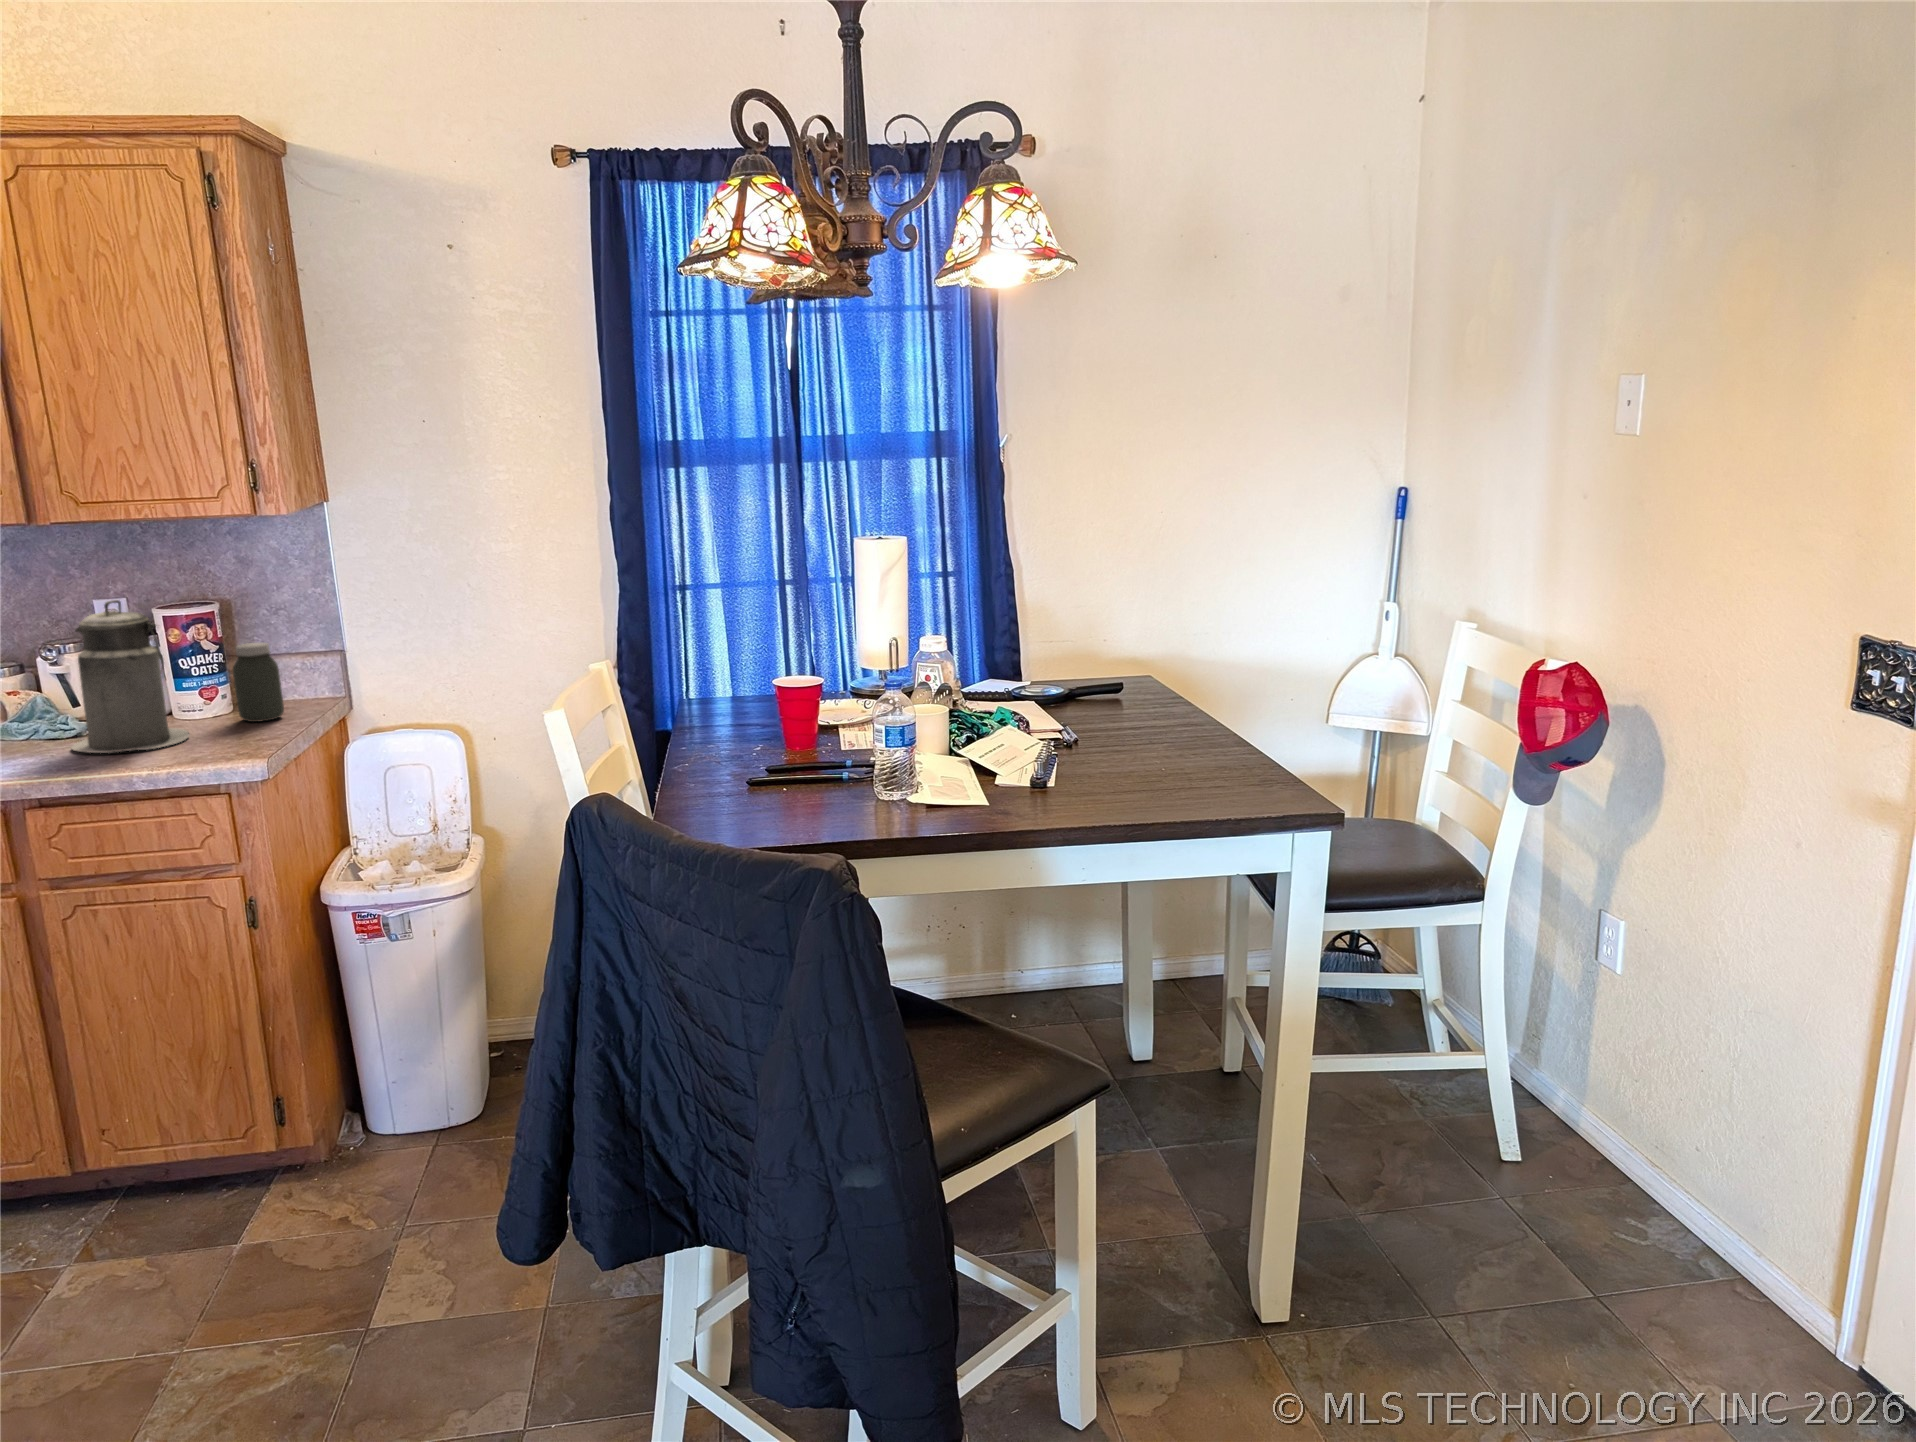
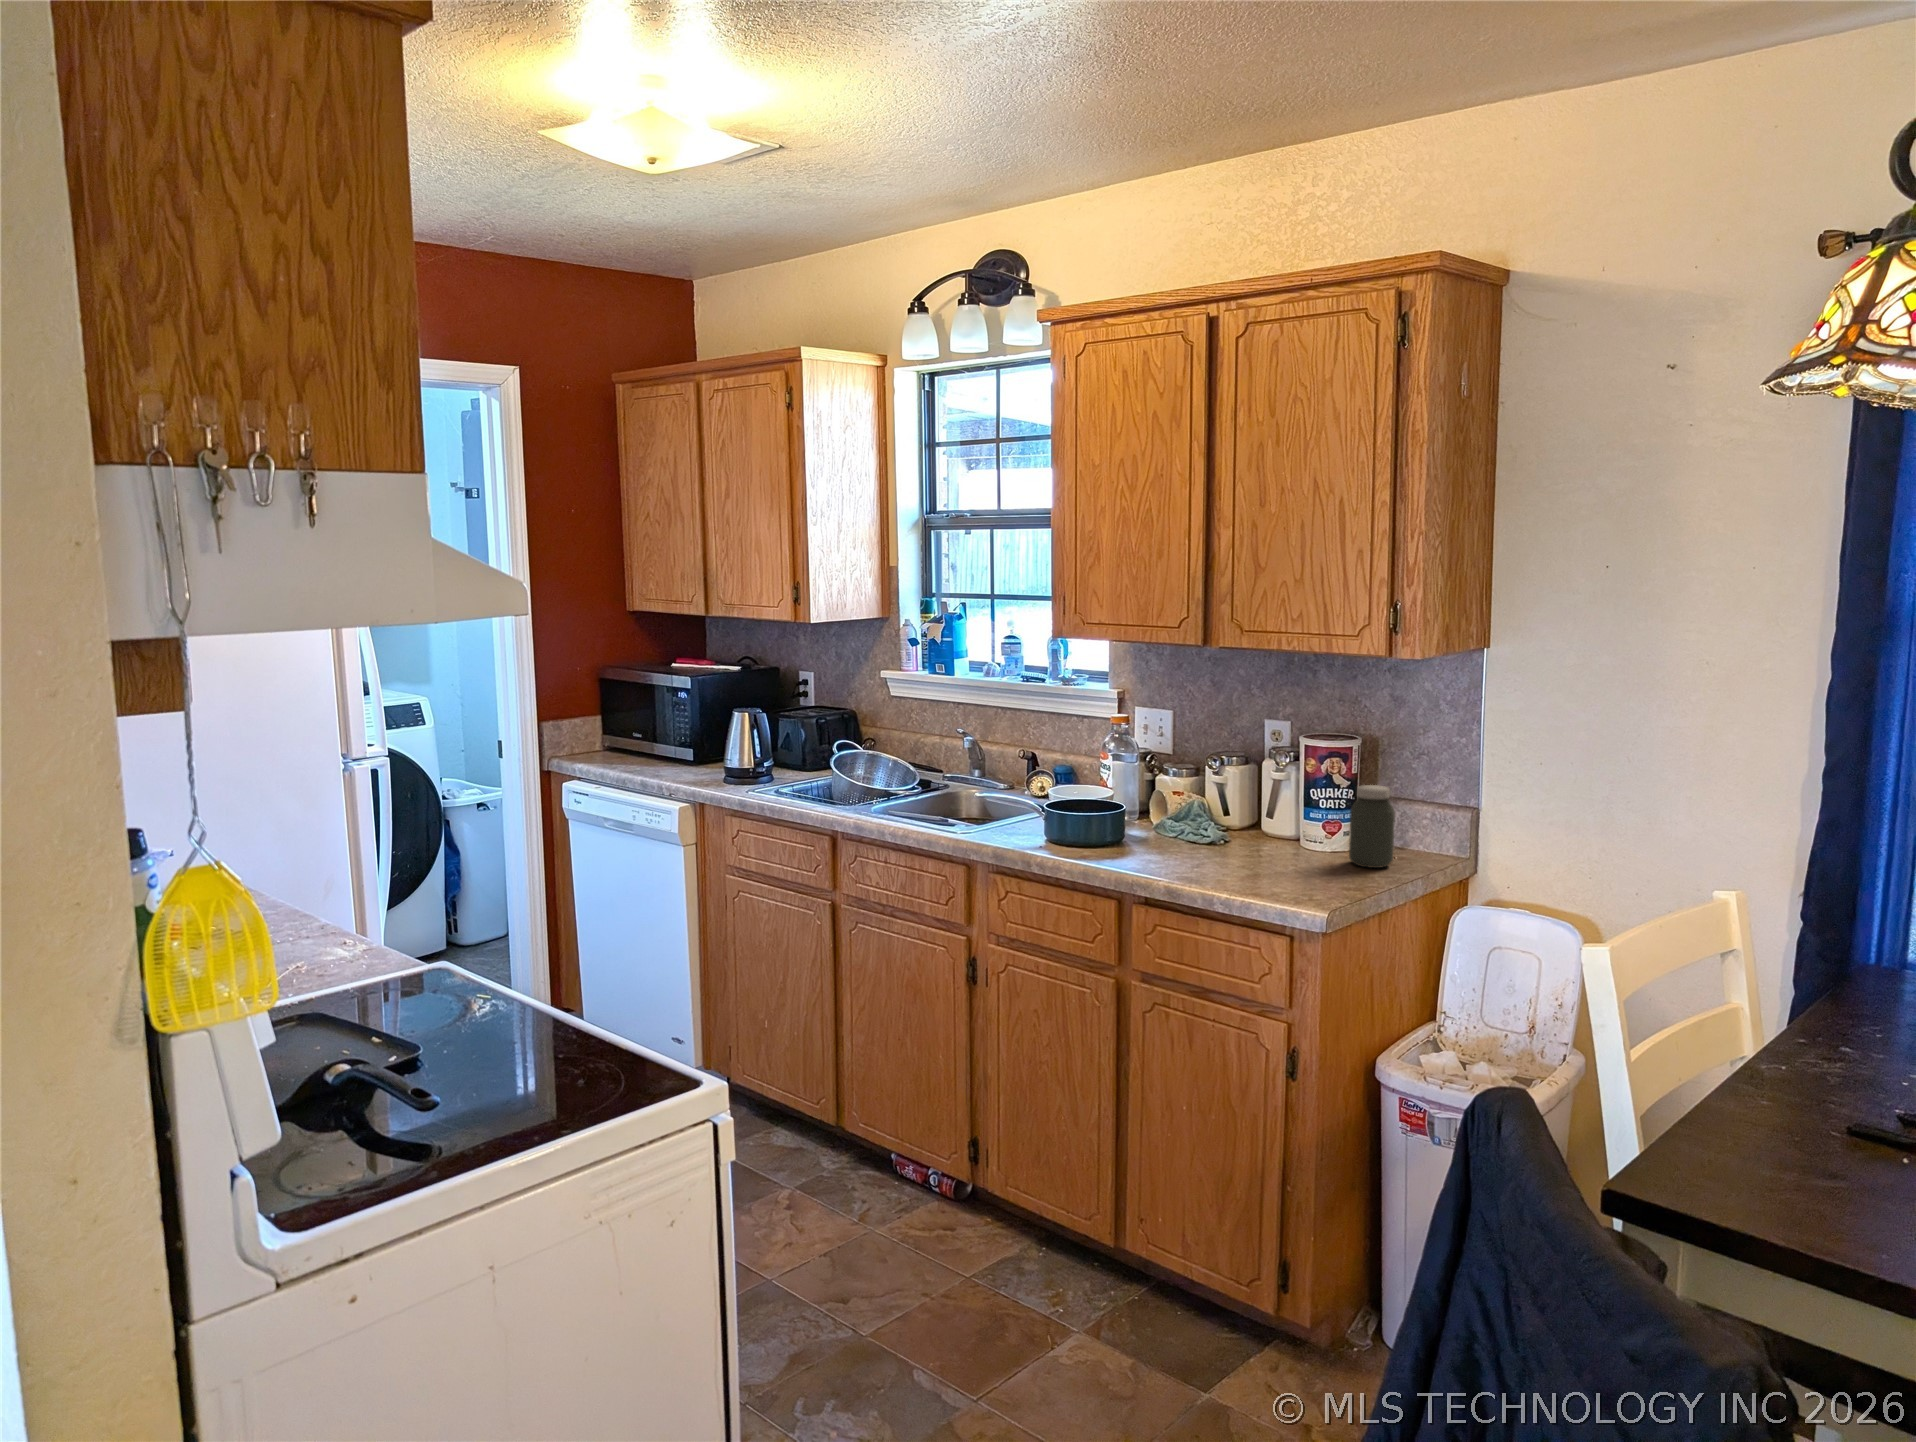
canister: present [72,600,189,753] -> none [1193,726,1294,874]

